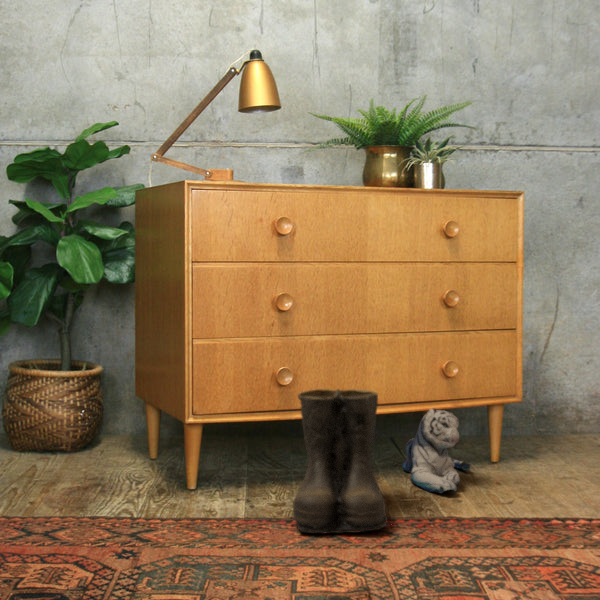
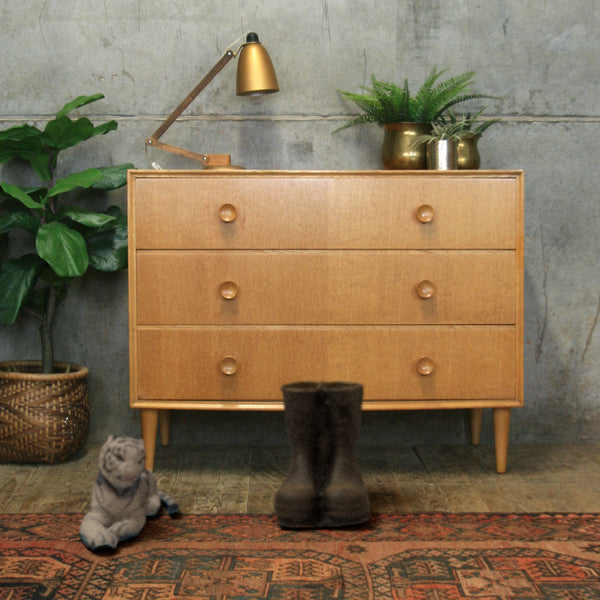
plush toy: present [402,409,470,493] -> present [79,435,179,550]

